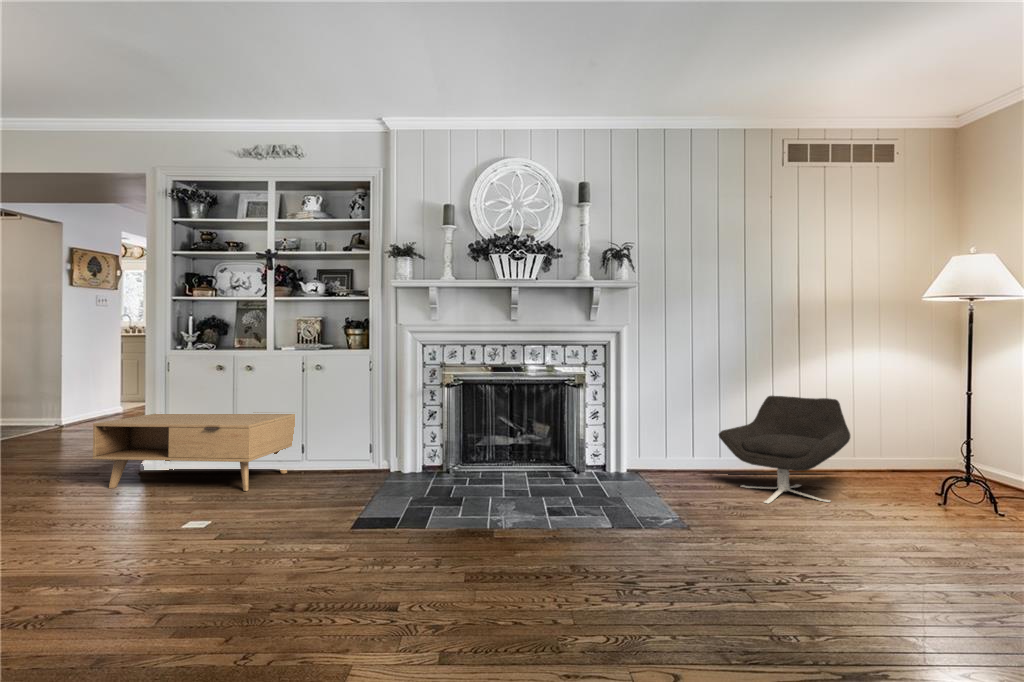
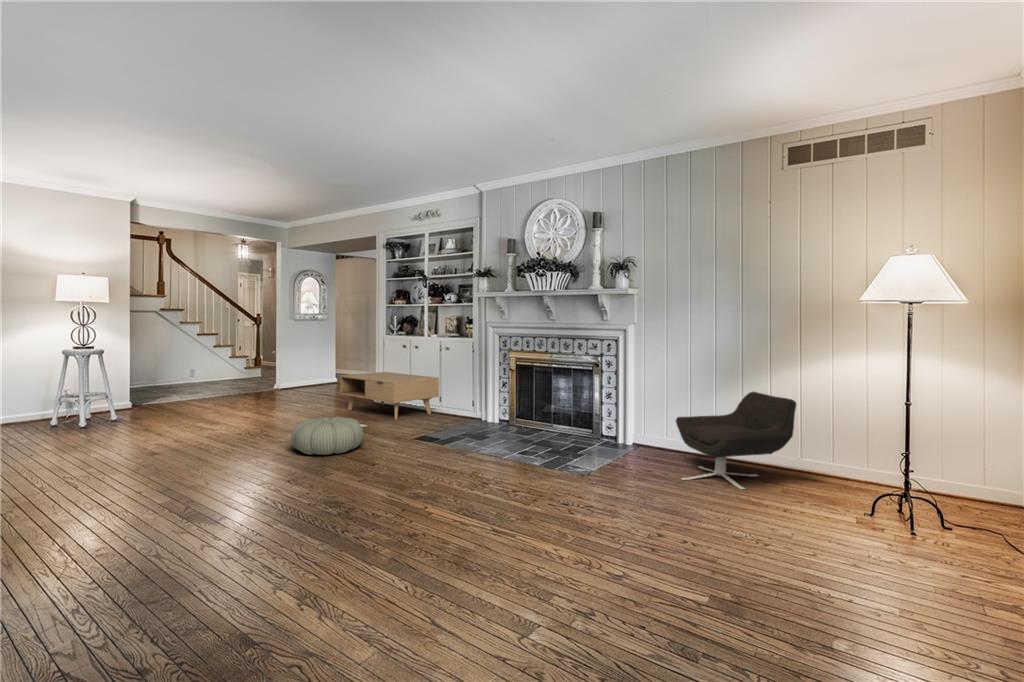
pouf: none [140,499,297,592] -> present [291,417,363,455]

